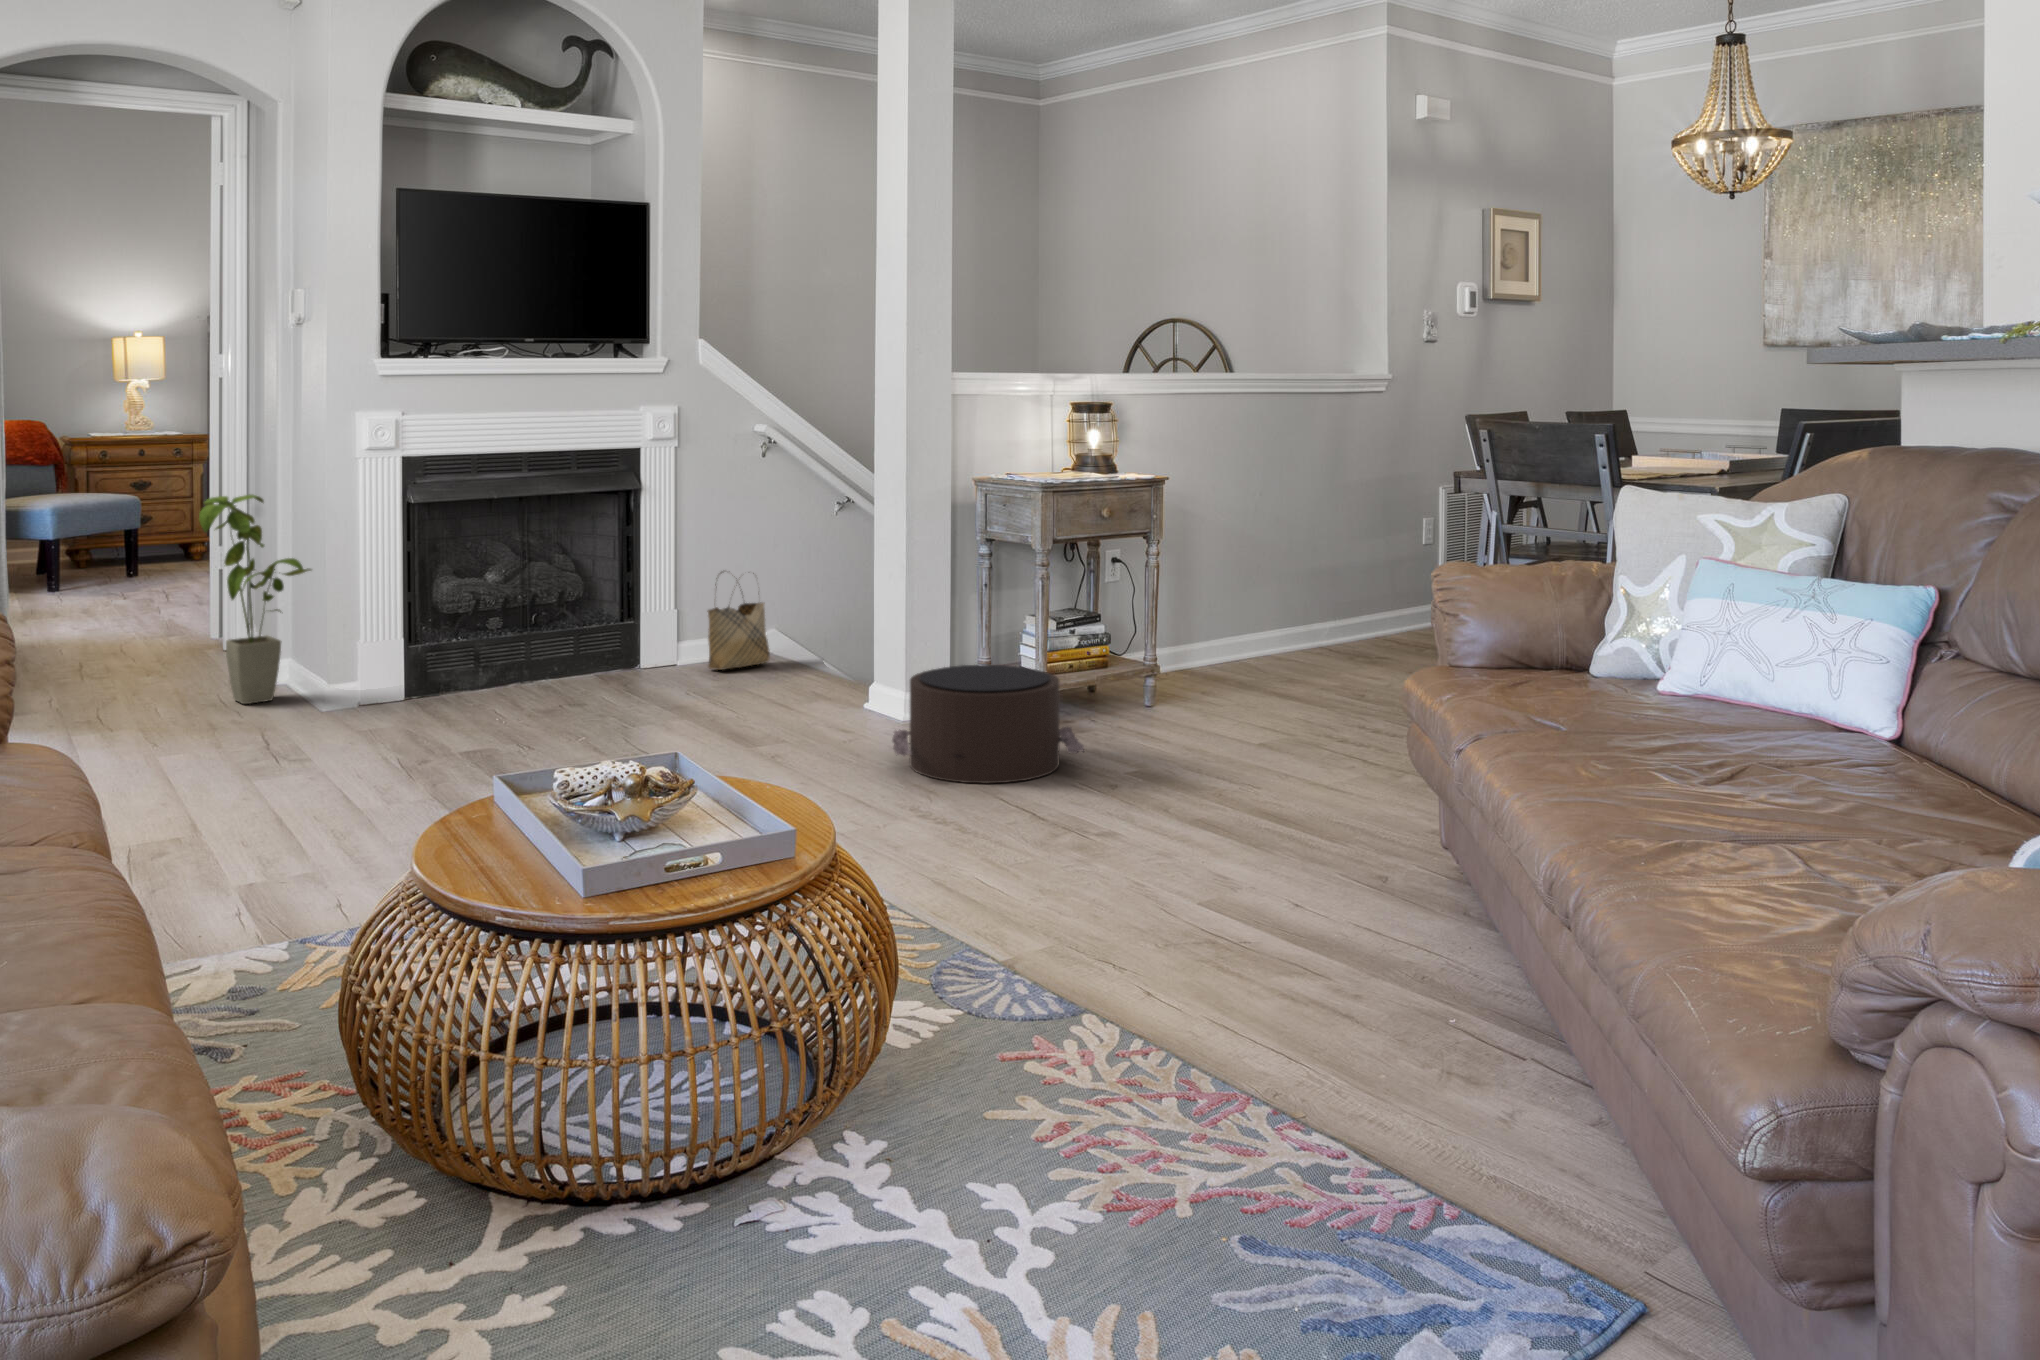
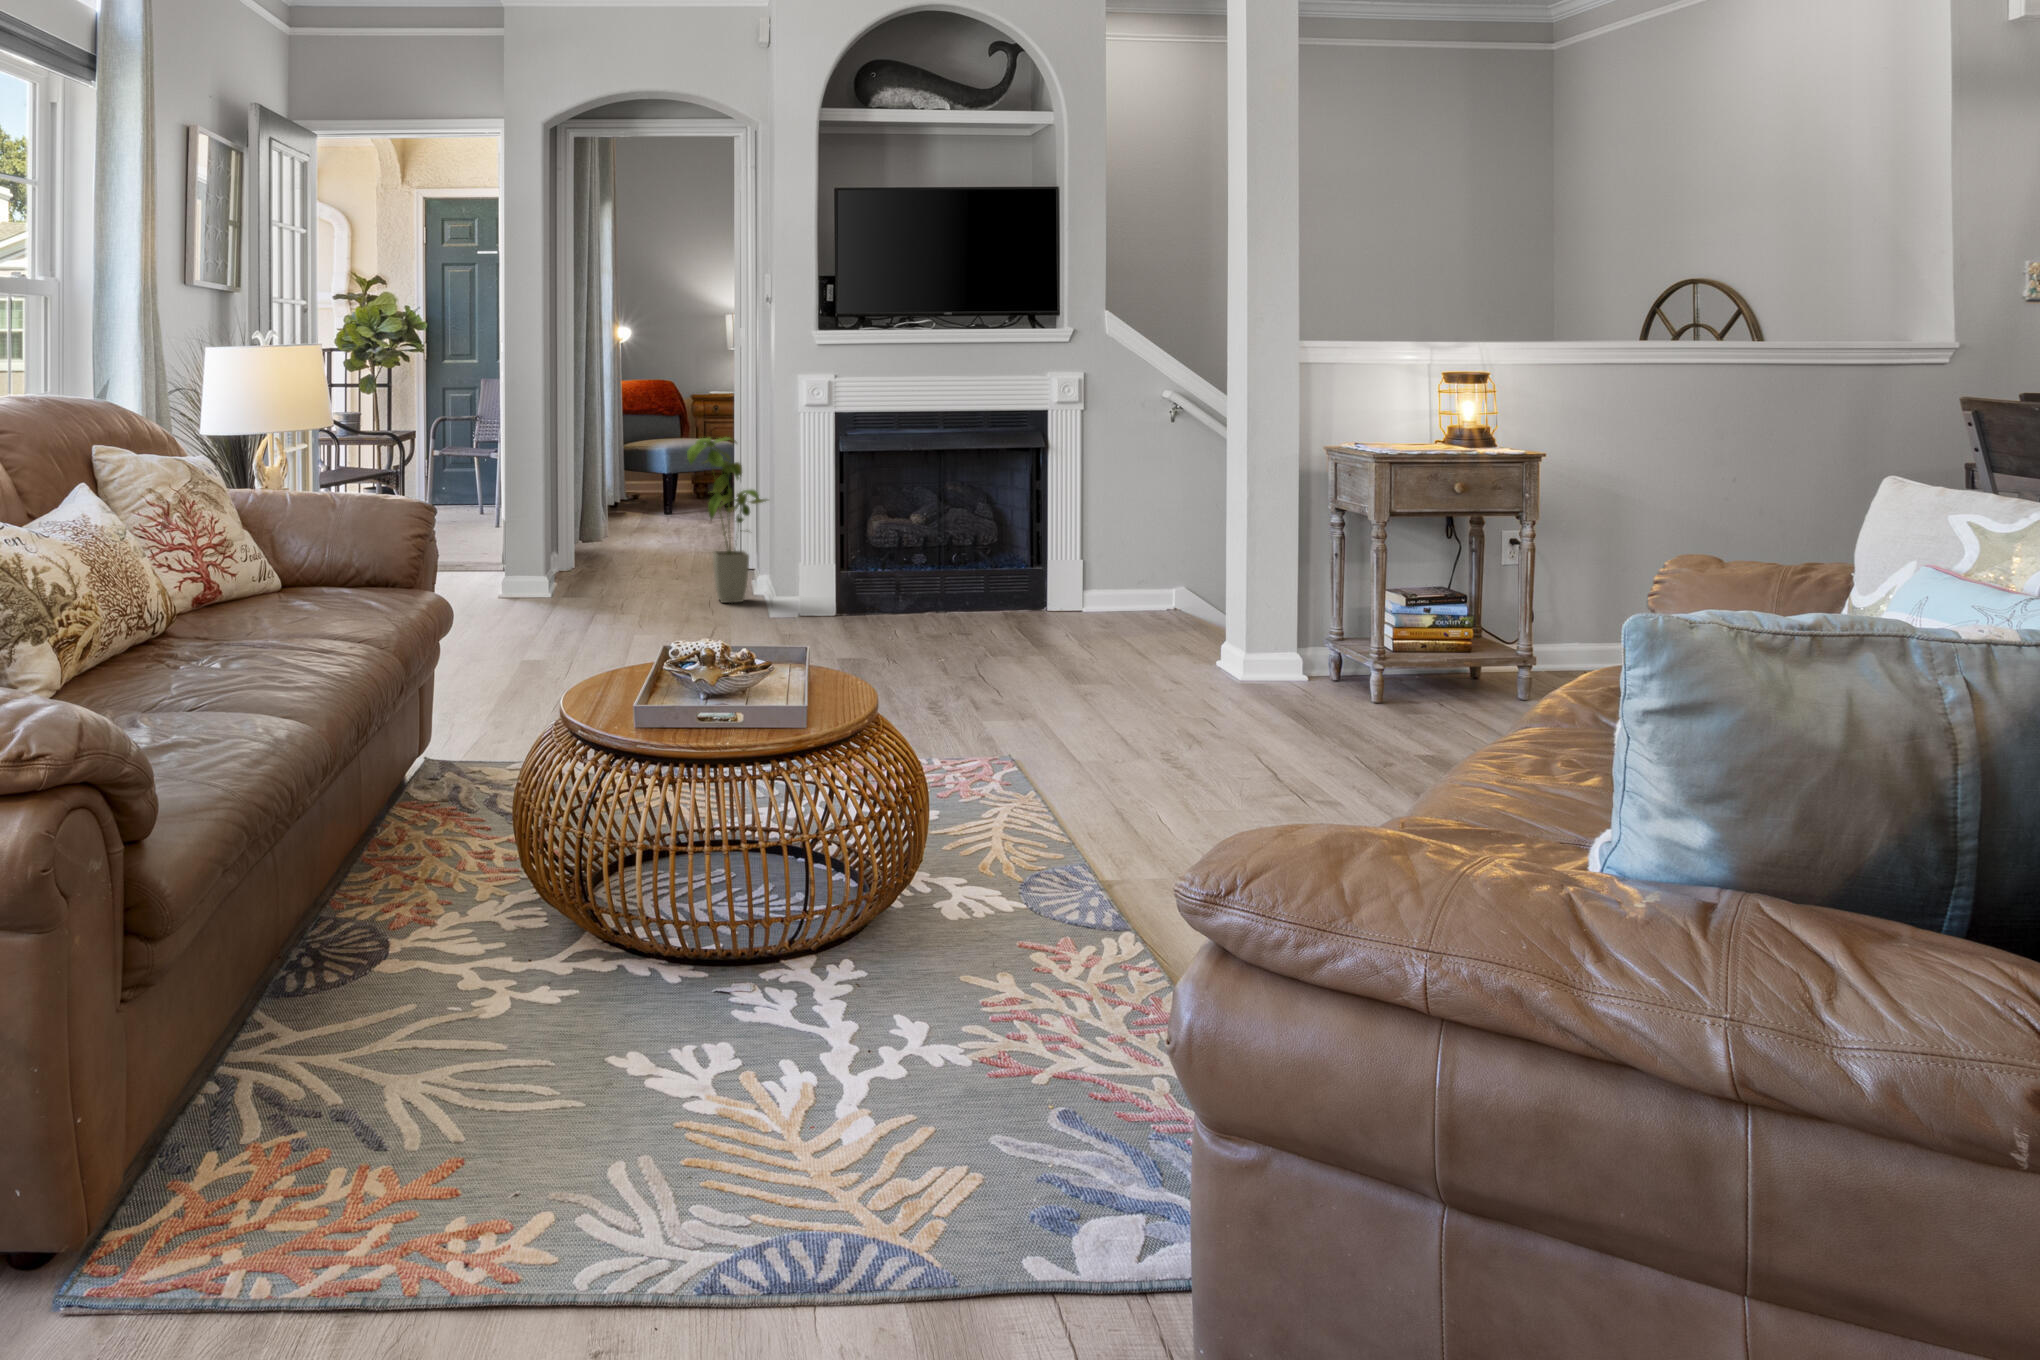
woven basket: present [707,572,770,670] -> none [1100,526,1163,617]
pouf: present [892,665,1084,783] -> none [1171,628,1370,742]

